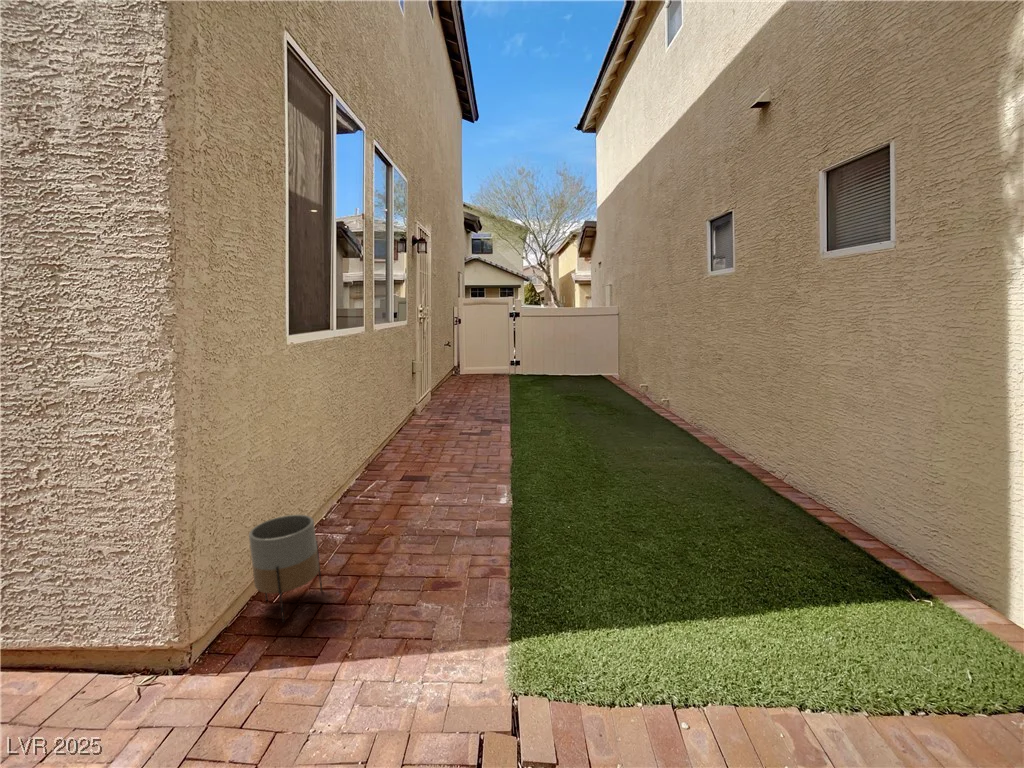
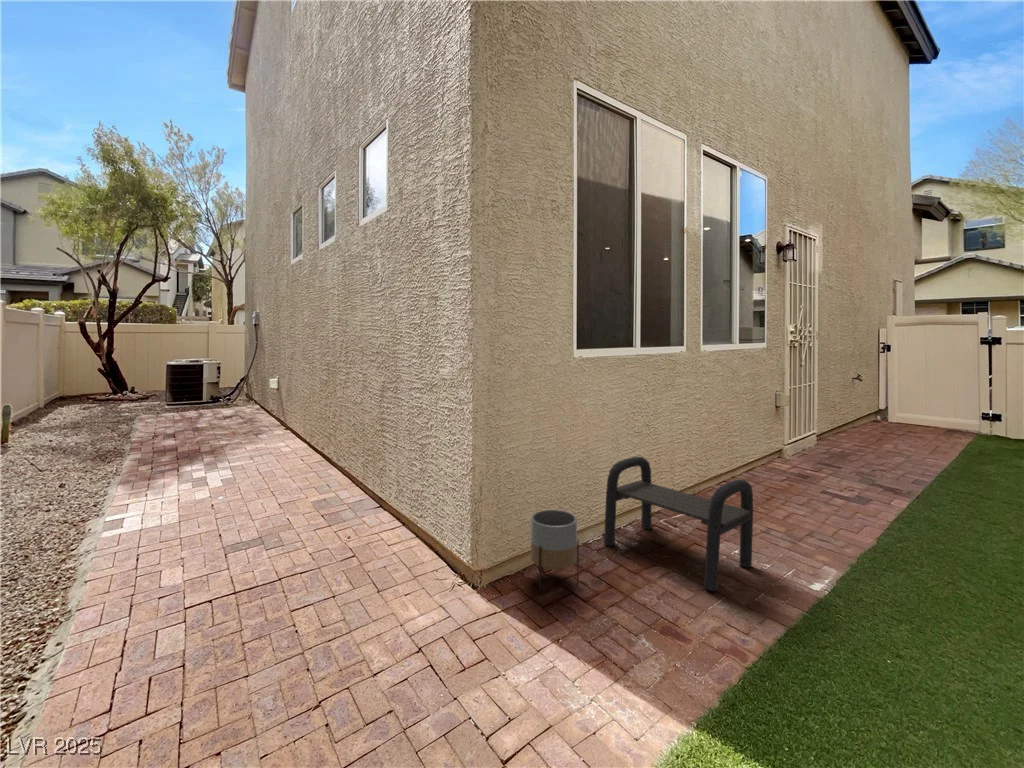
bench: none [313,430,458,542] -> present [604,457,753,591]

